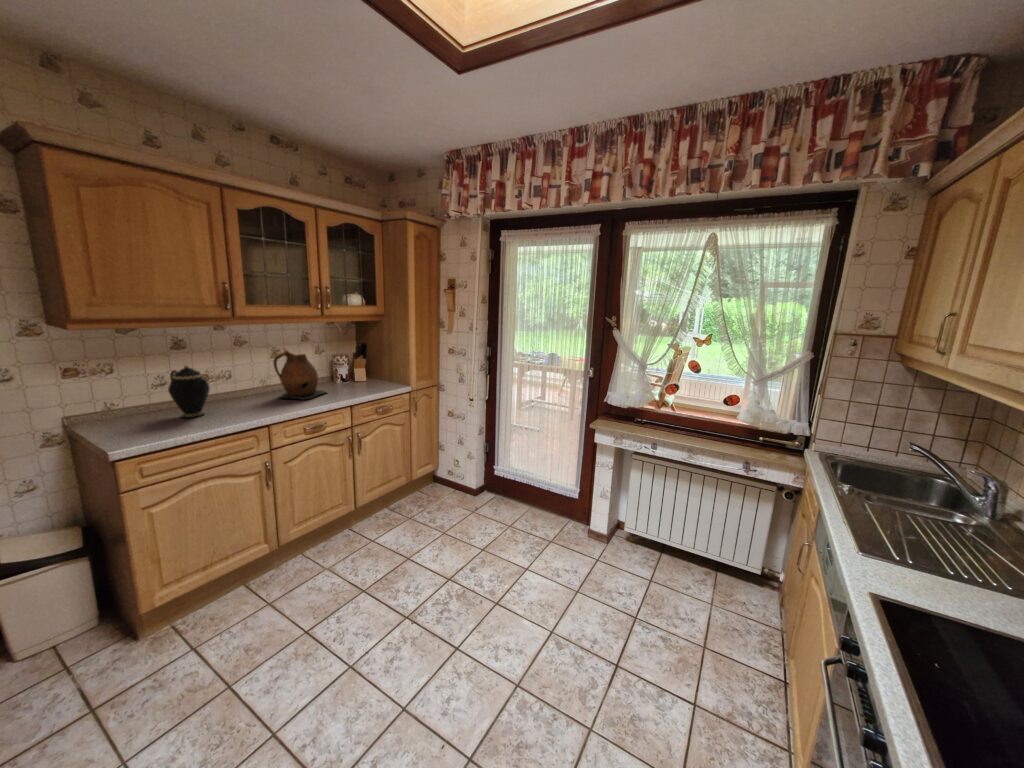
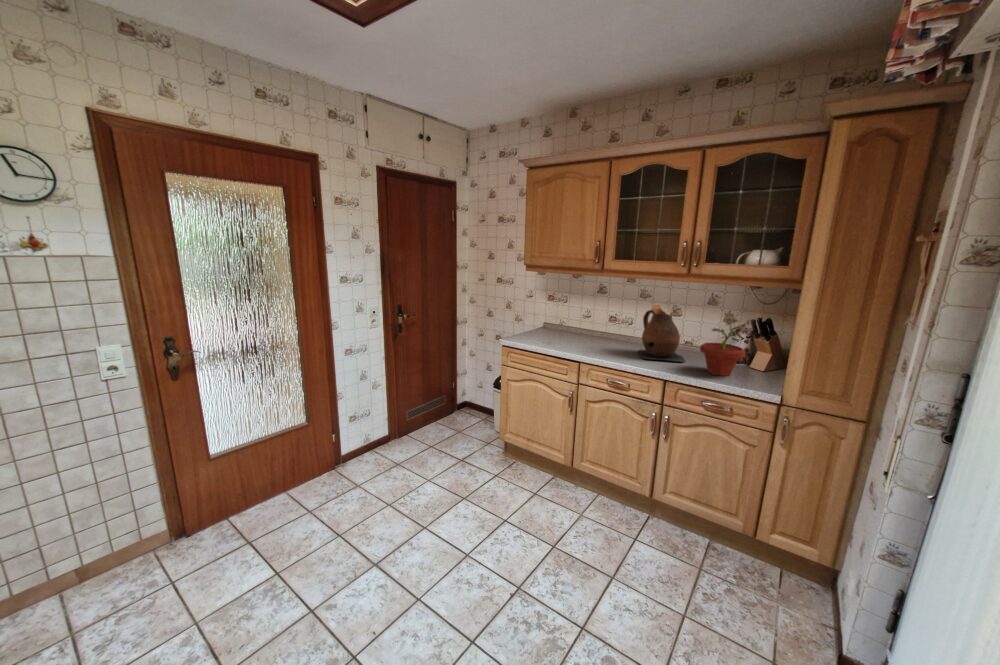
potted plant: none [341,341,376,391] -> present [700,312,753,376]
teapot: present [168,364,210,418] -> none [562,302,586,342]

